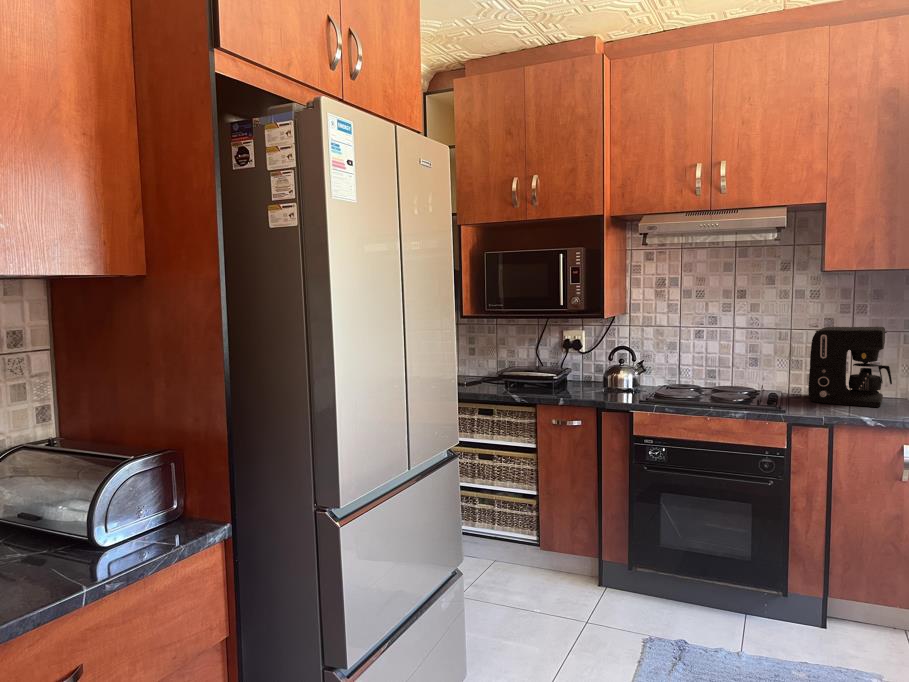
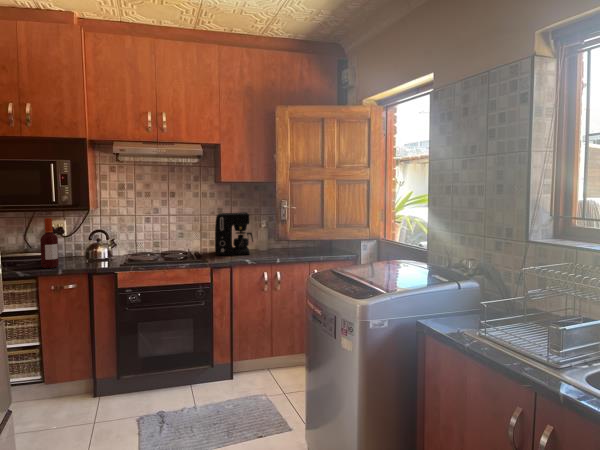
bottle: none [543,327,564,395] -> present [40,218,59,268]

